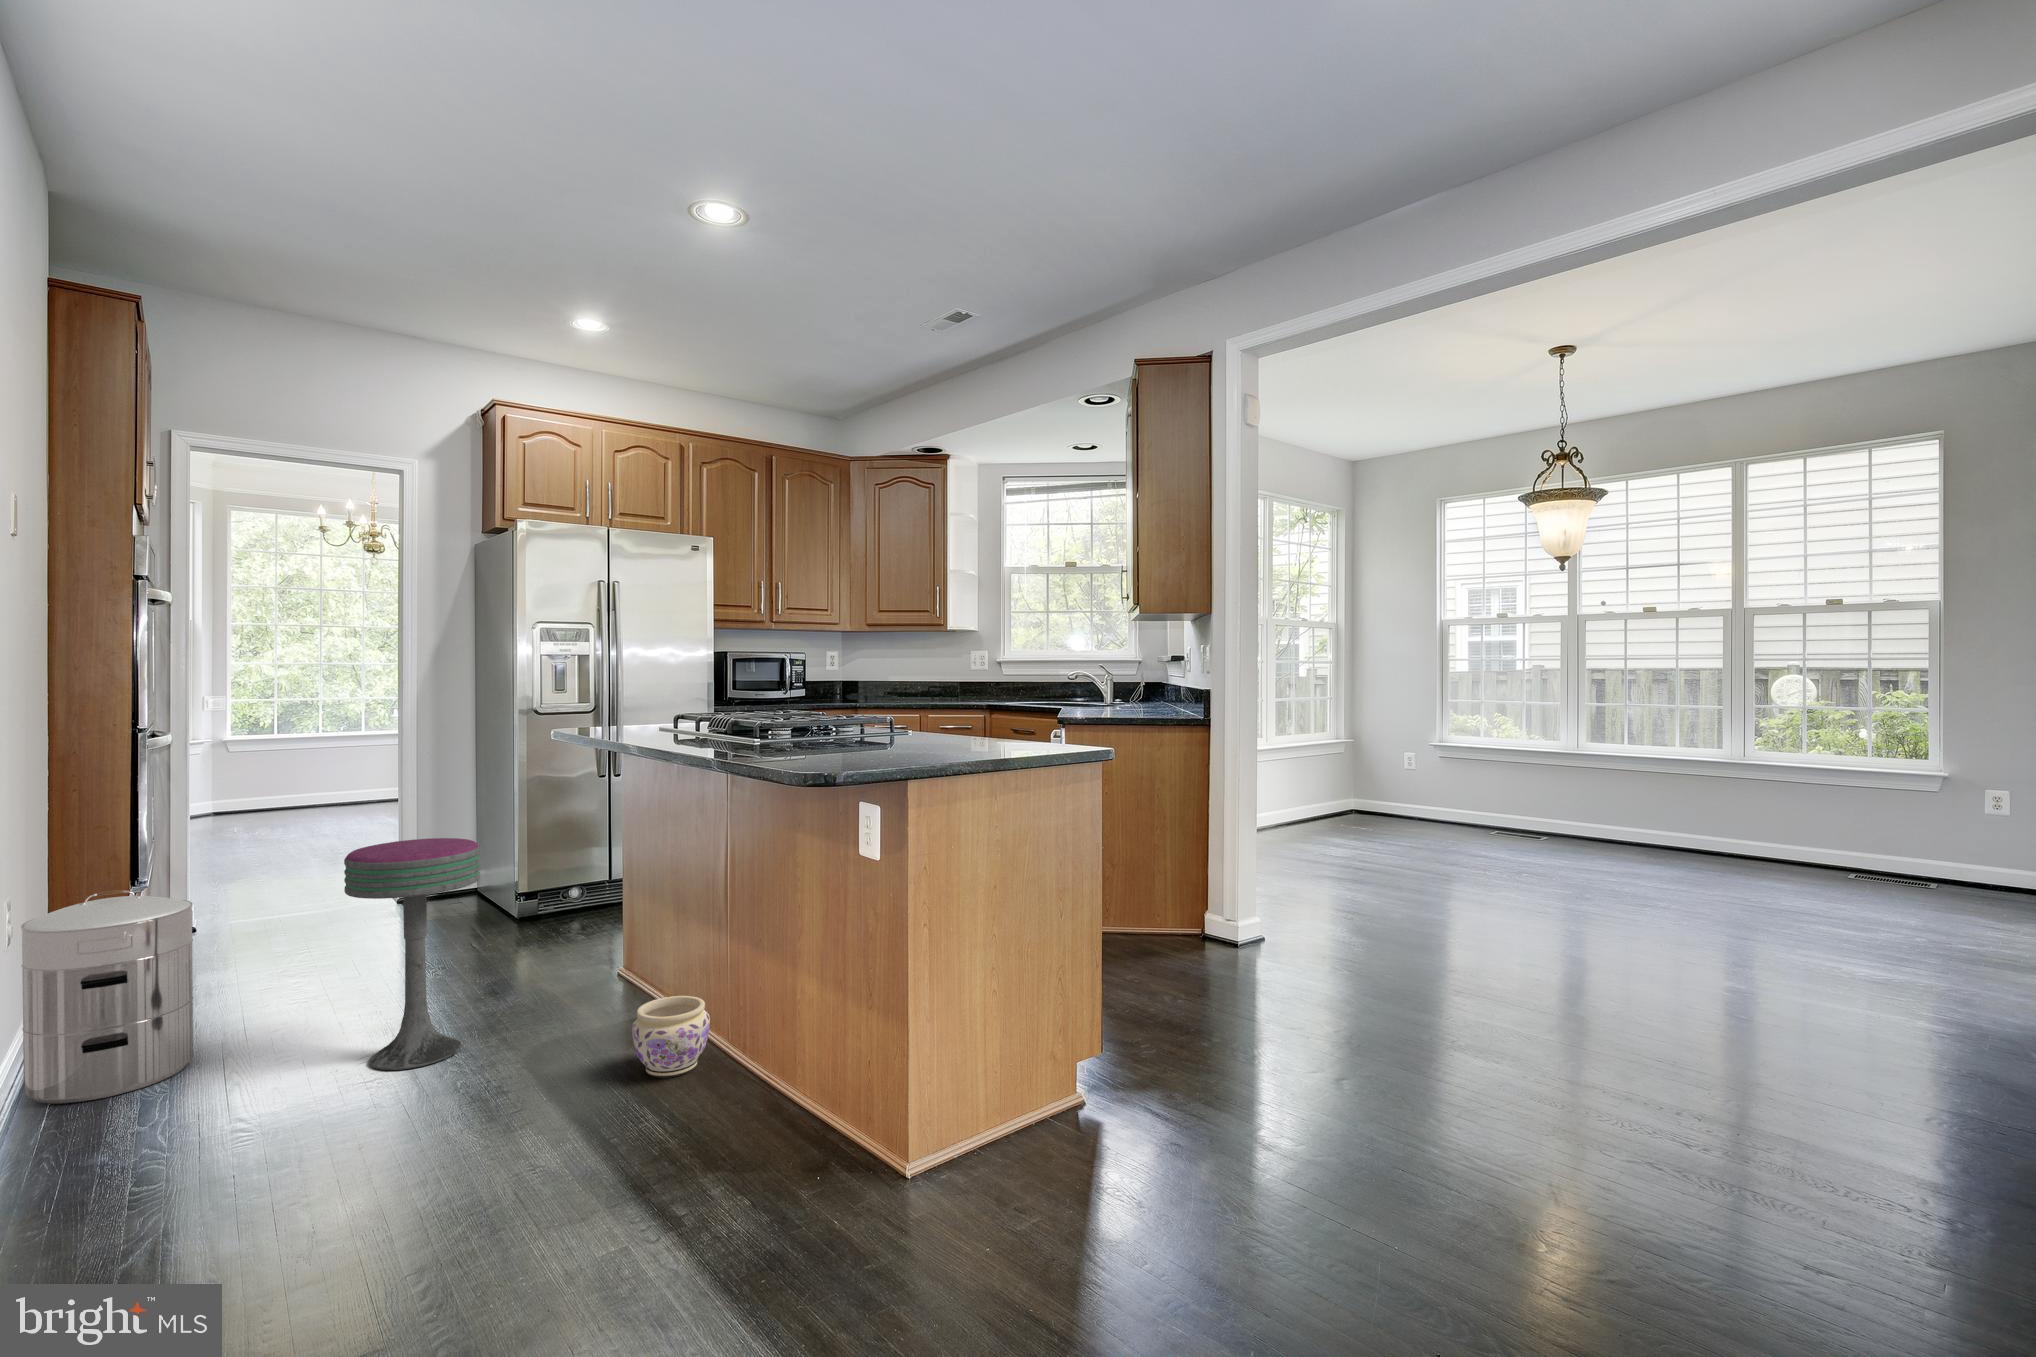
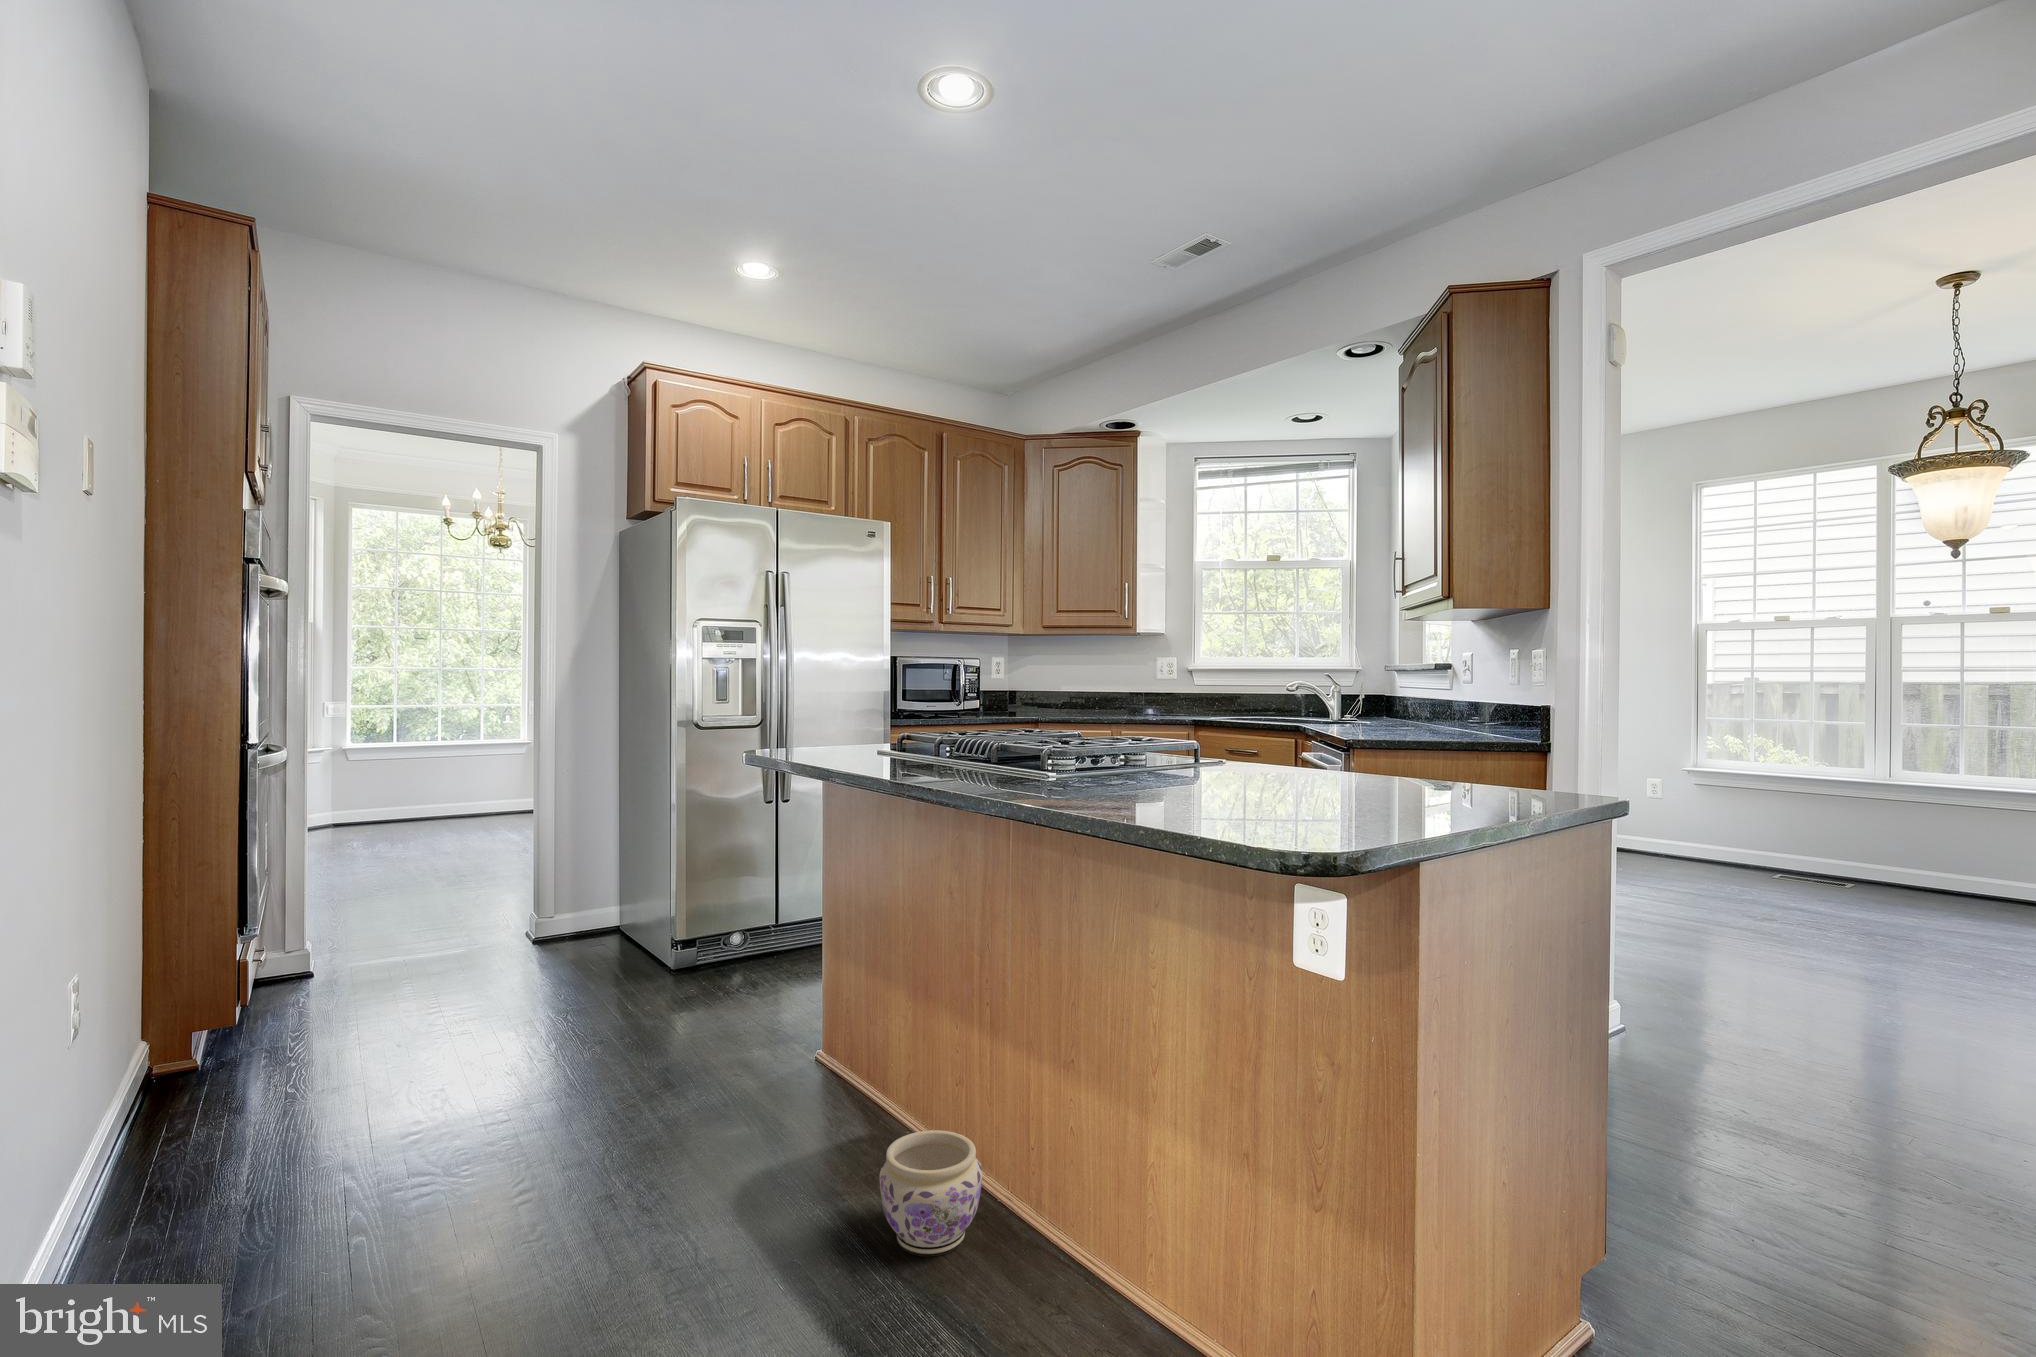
bar stool: present [344,838,480,1070] -> none [500,898,667,1219]
waste bin: present [21,890,193,1104] -> none [97,963,310,1256]

